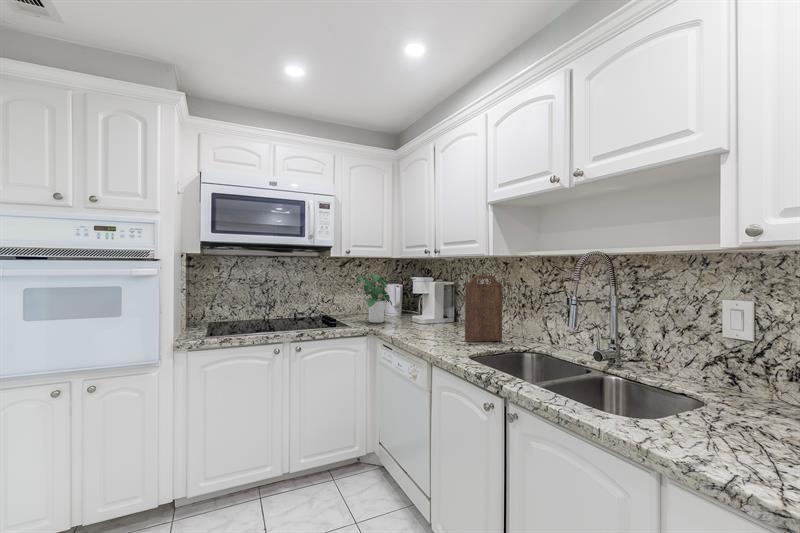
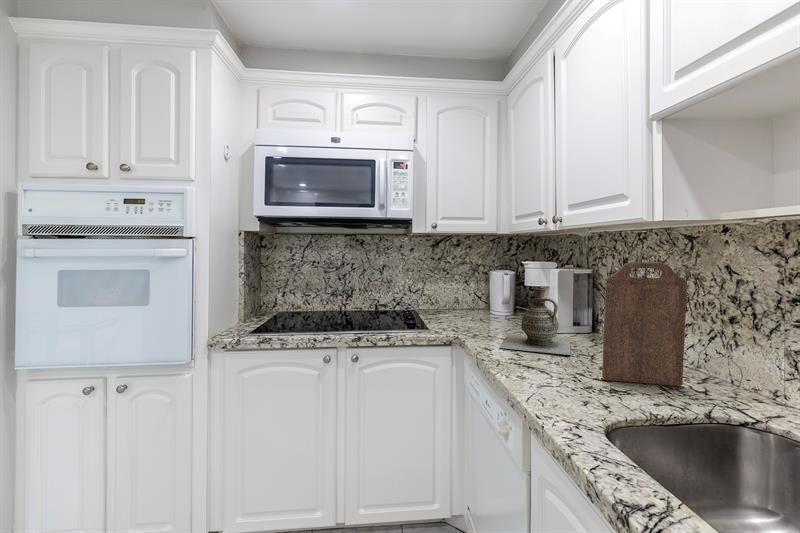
potted plant: present [357,273,392,323] -> none [443,255,494,325]
ceramic jug: none [403,293,446,333] -> present [499,288,570,355]

